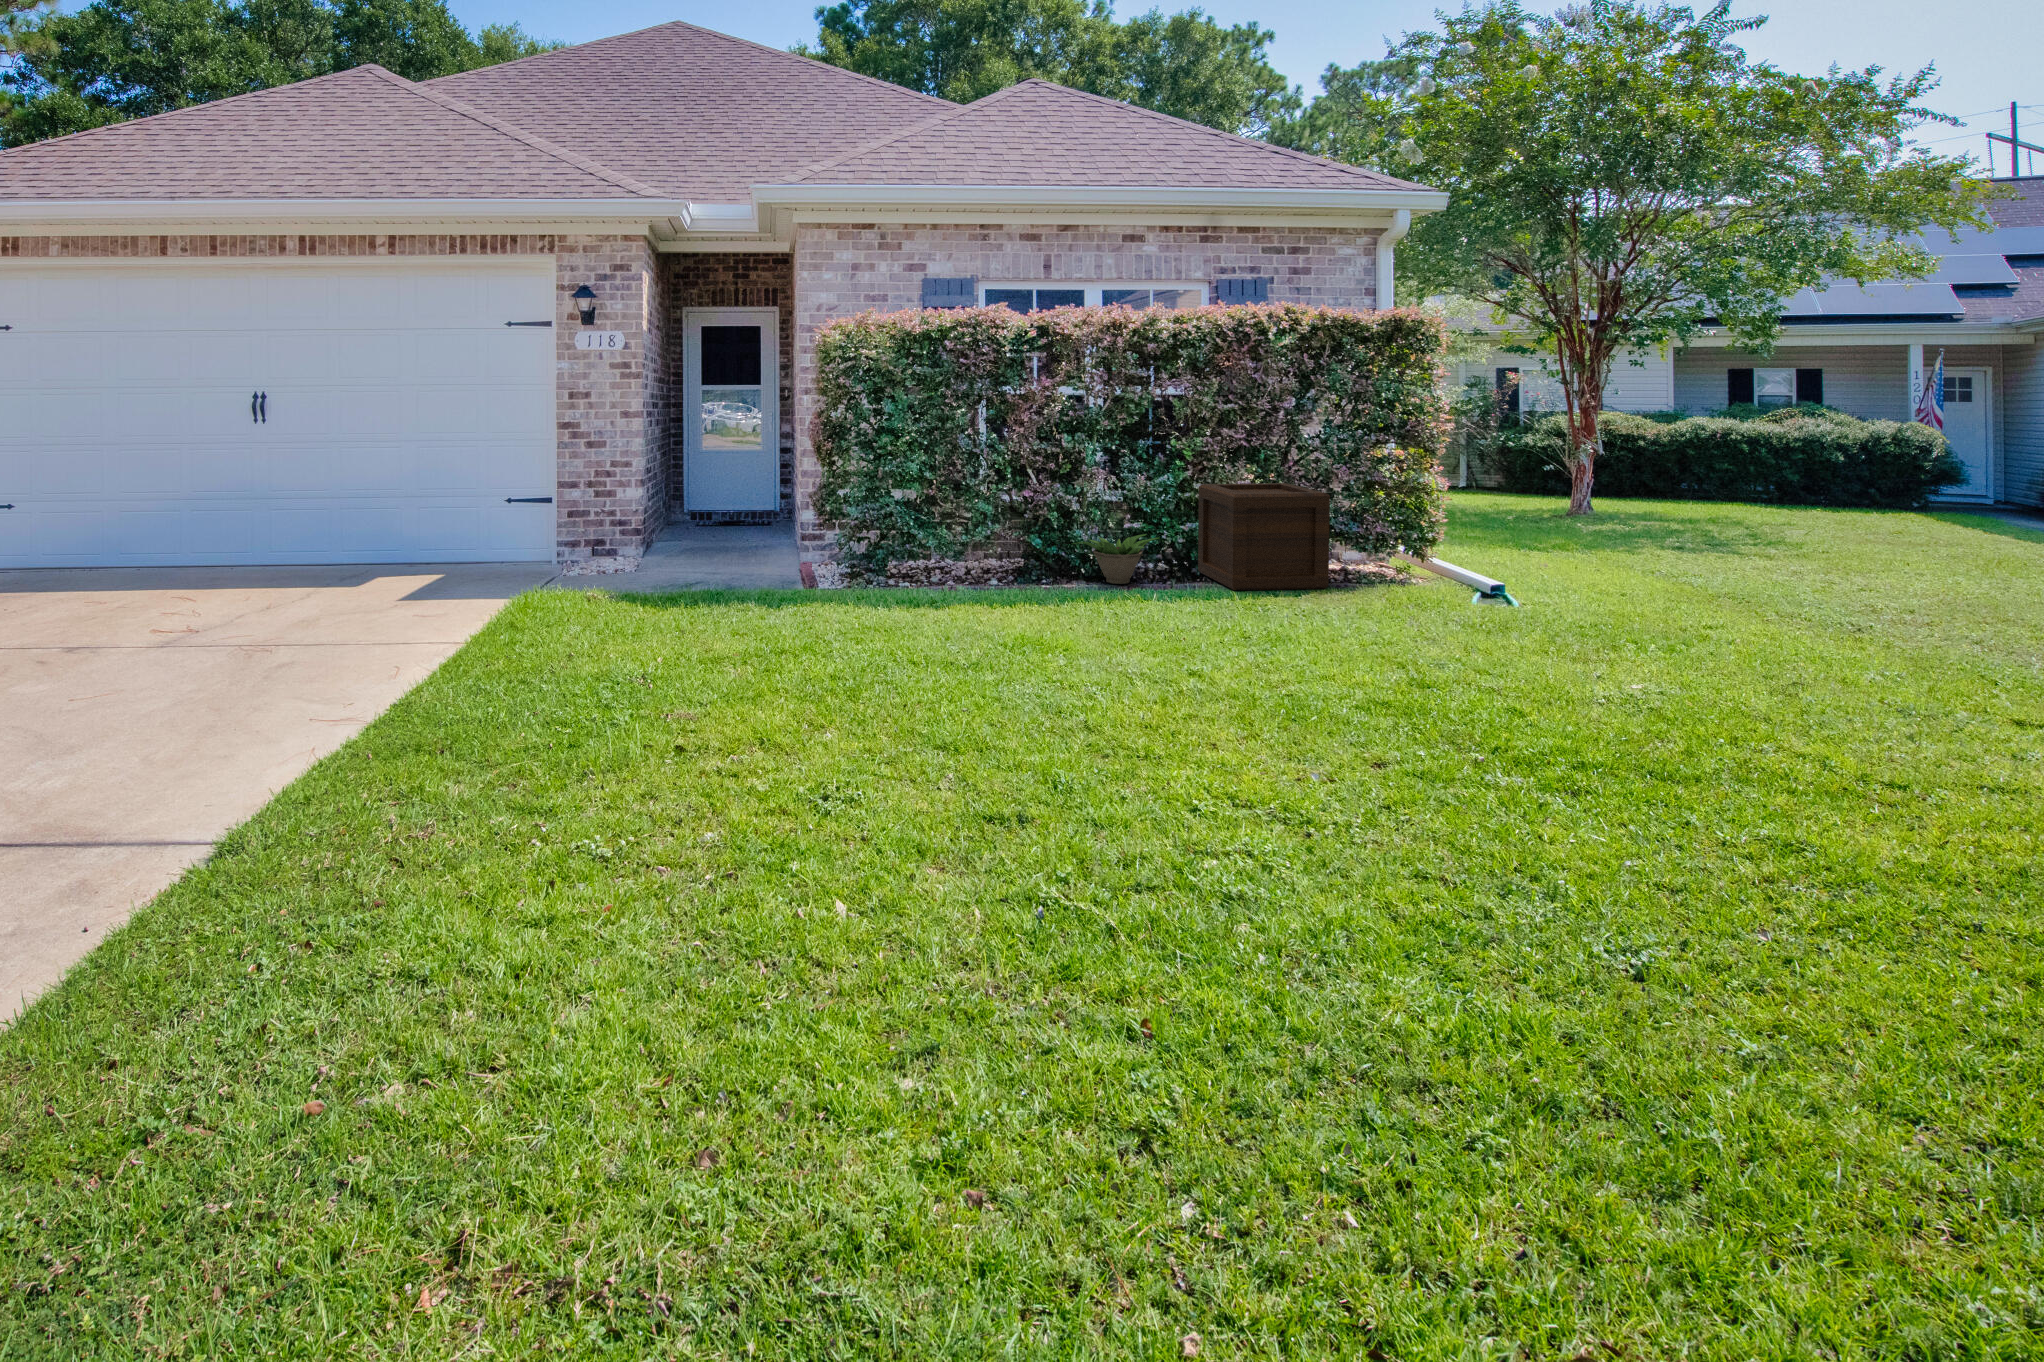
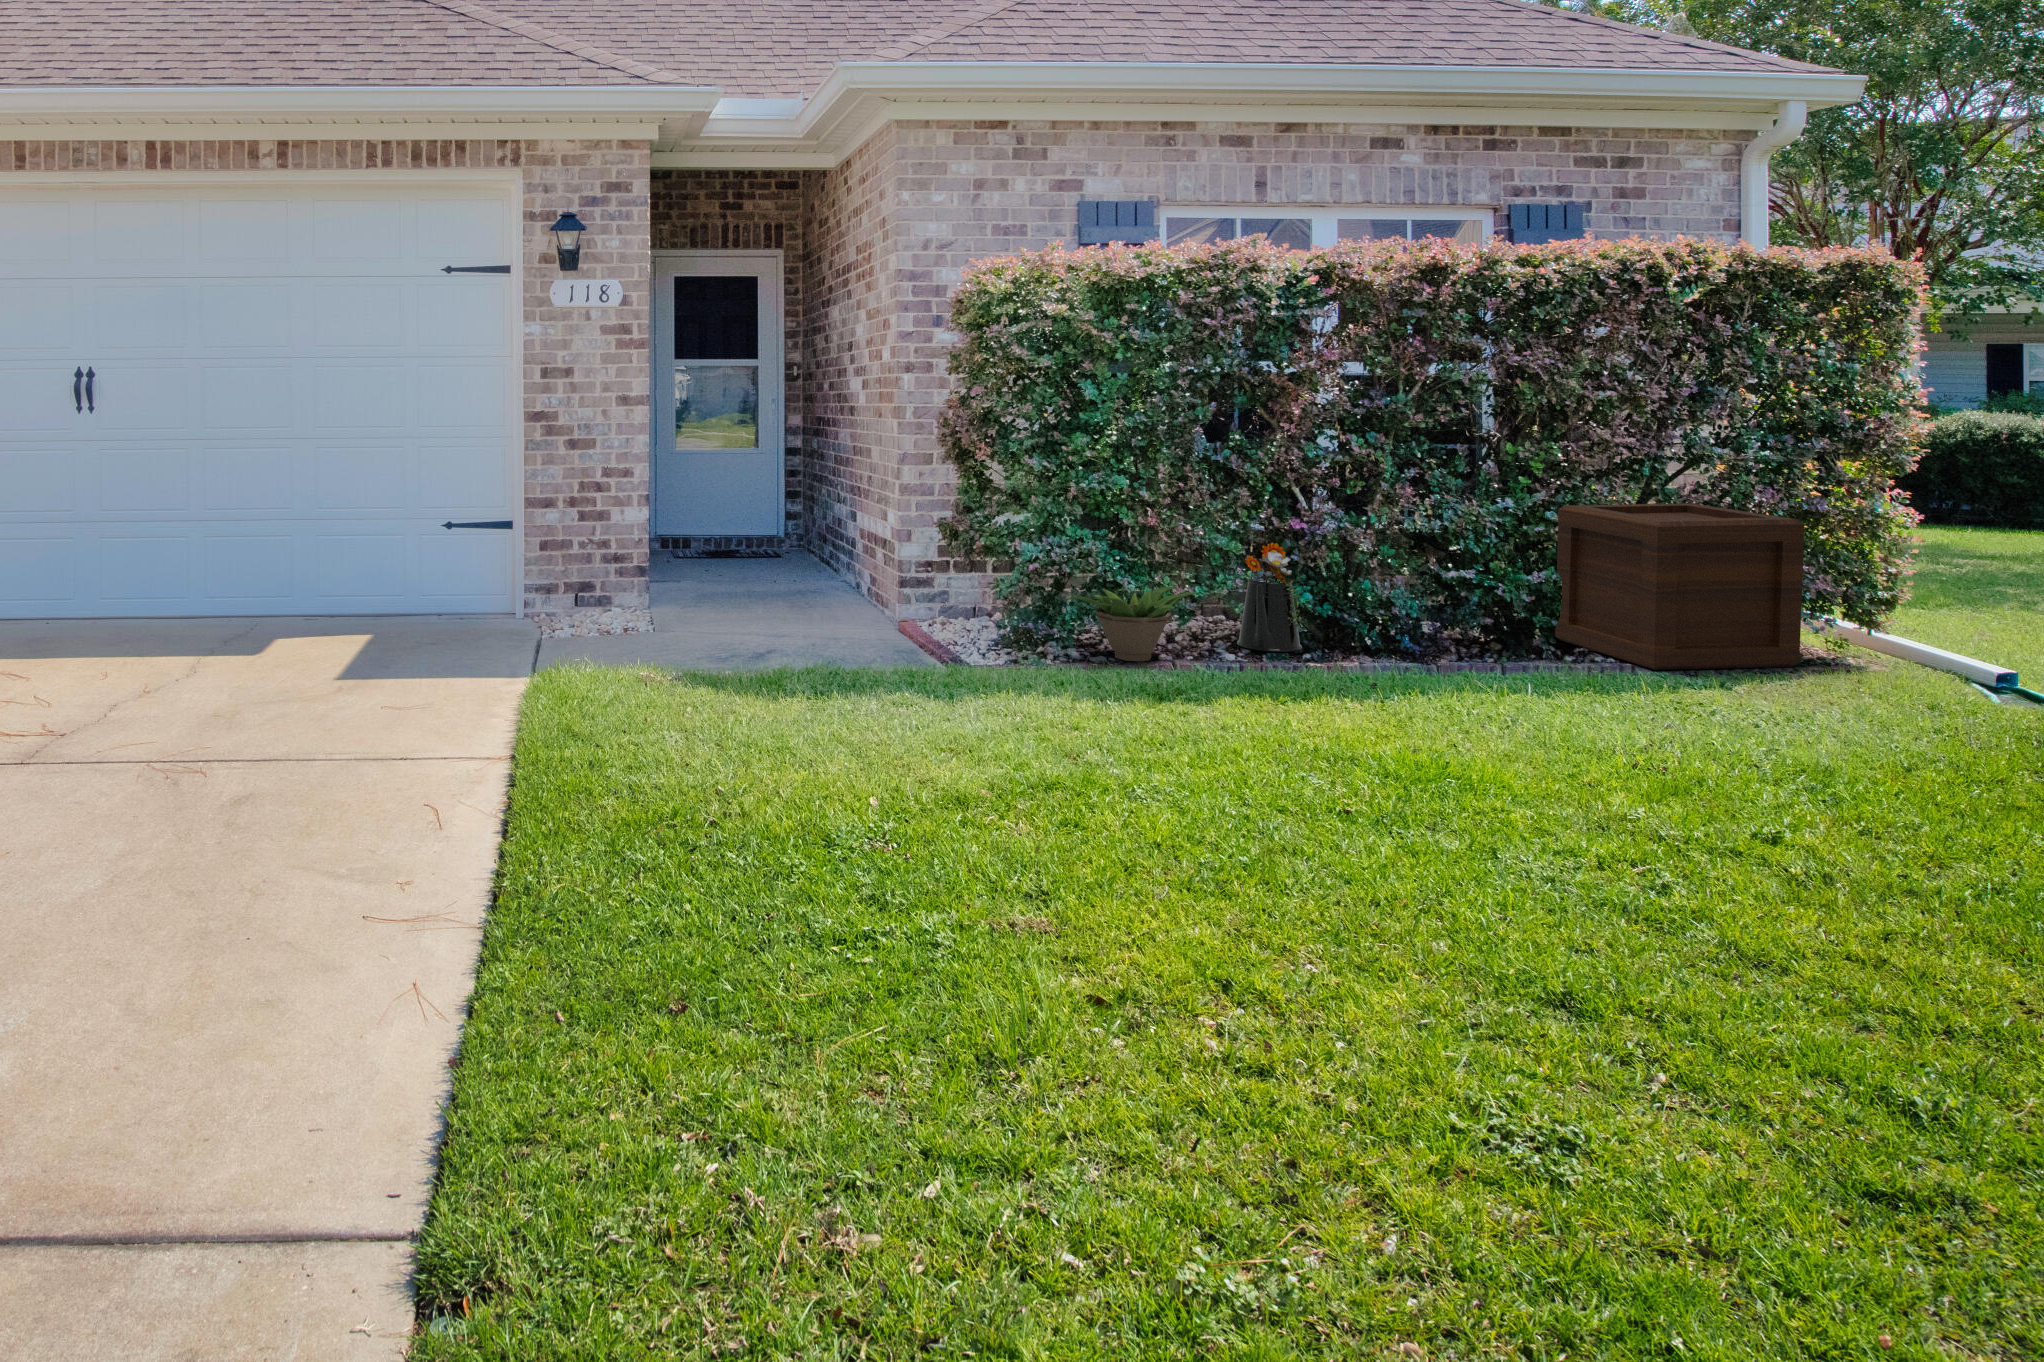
watering can: none [990,508,1029,580] -> present [1237,542,1302,652]
decorative plant: present [1073,534,1159,584] -> present [1063,586,1198,661]

